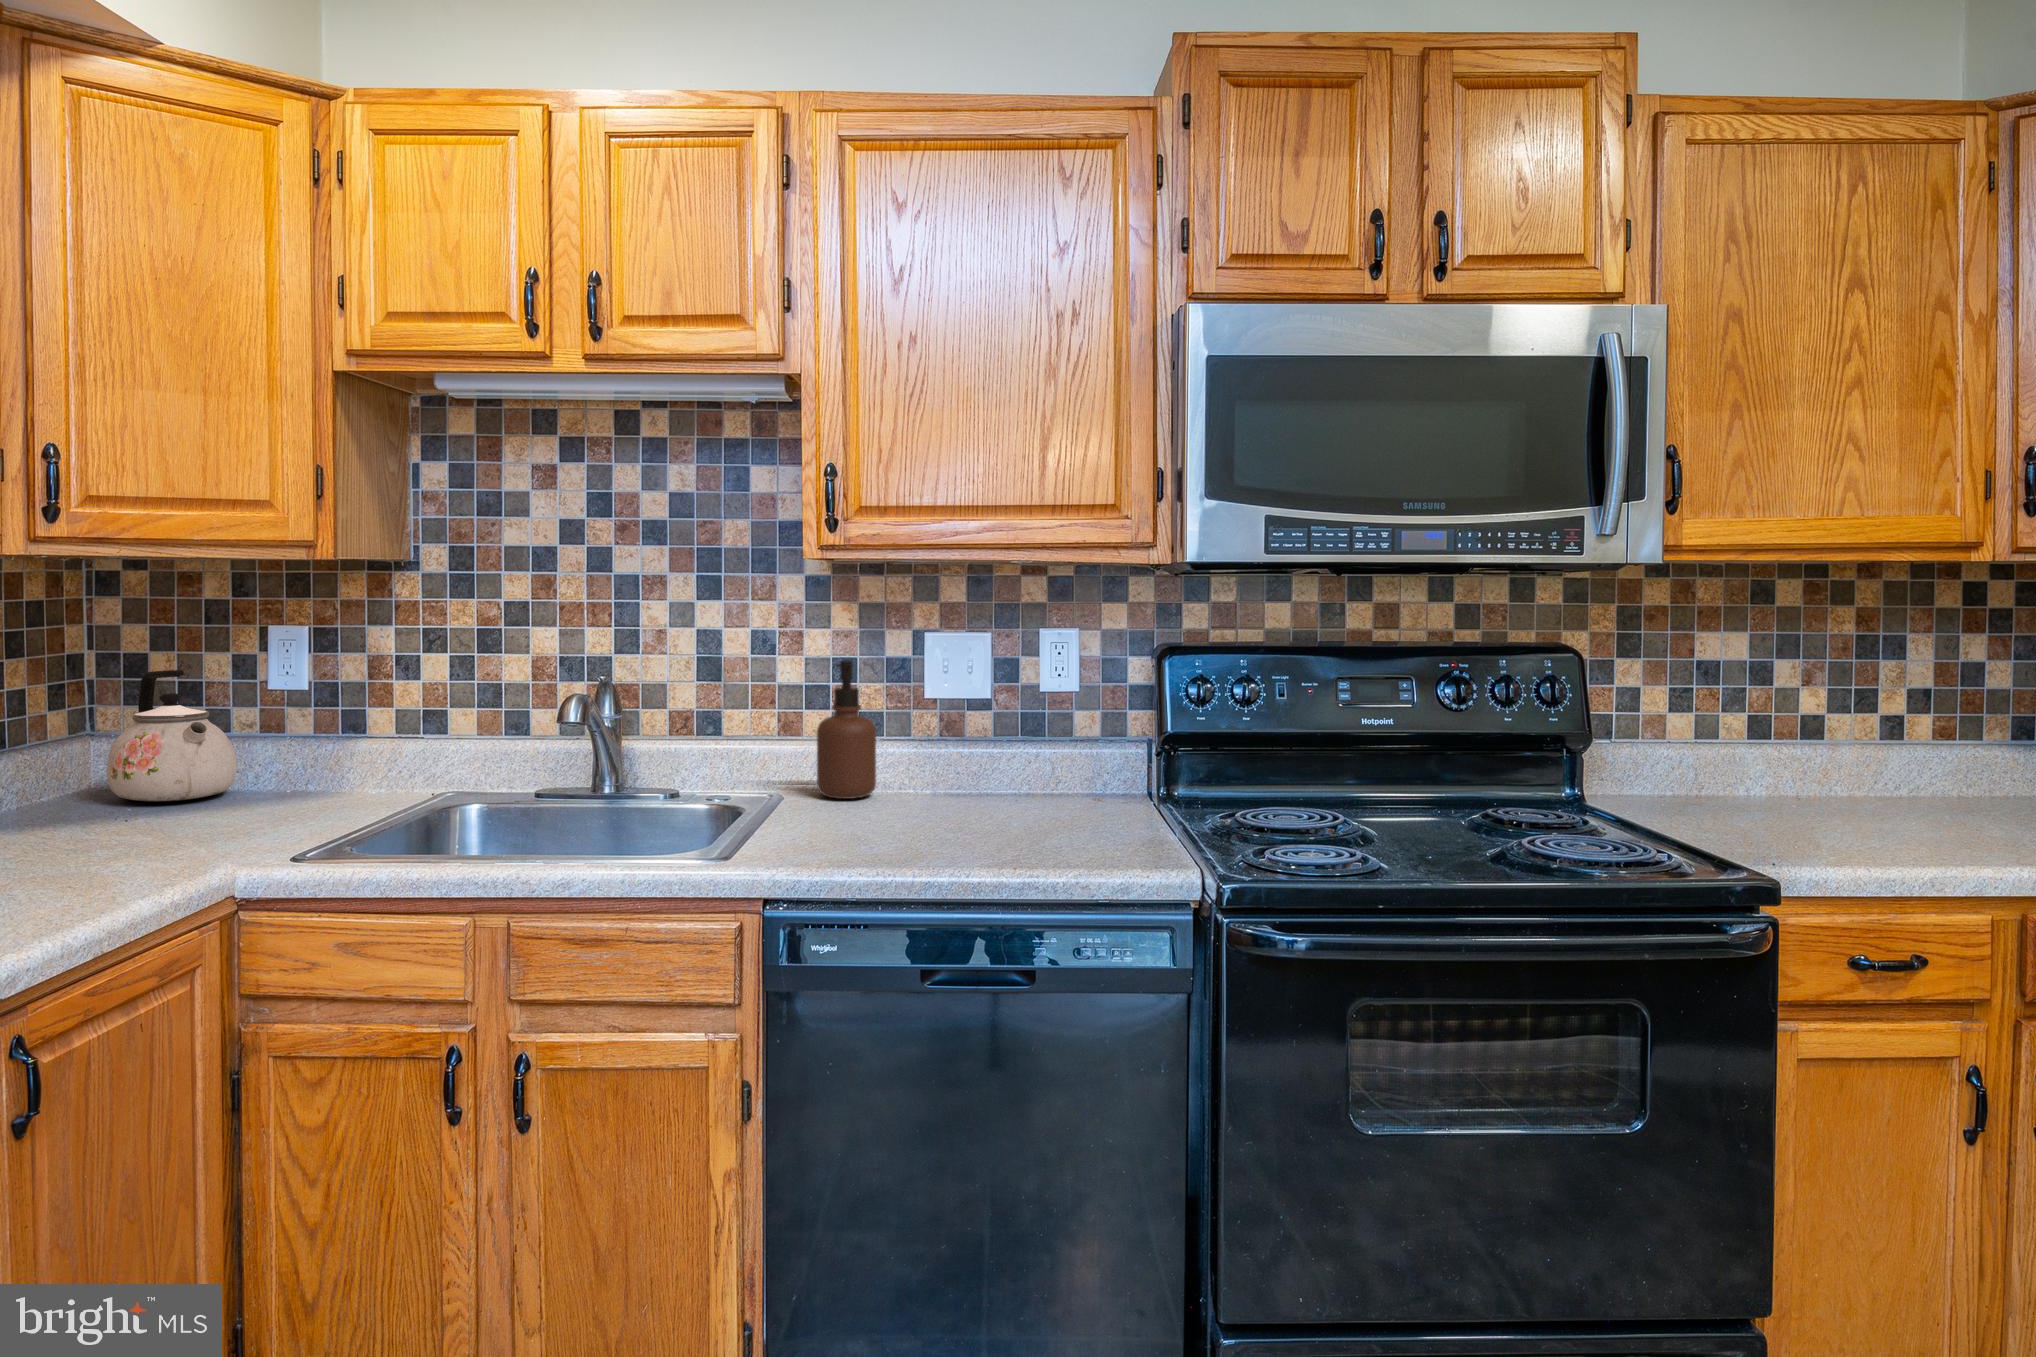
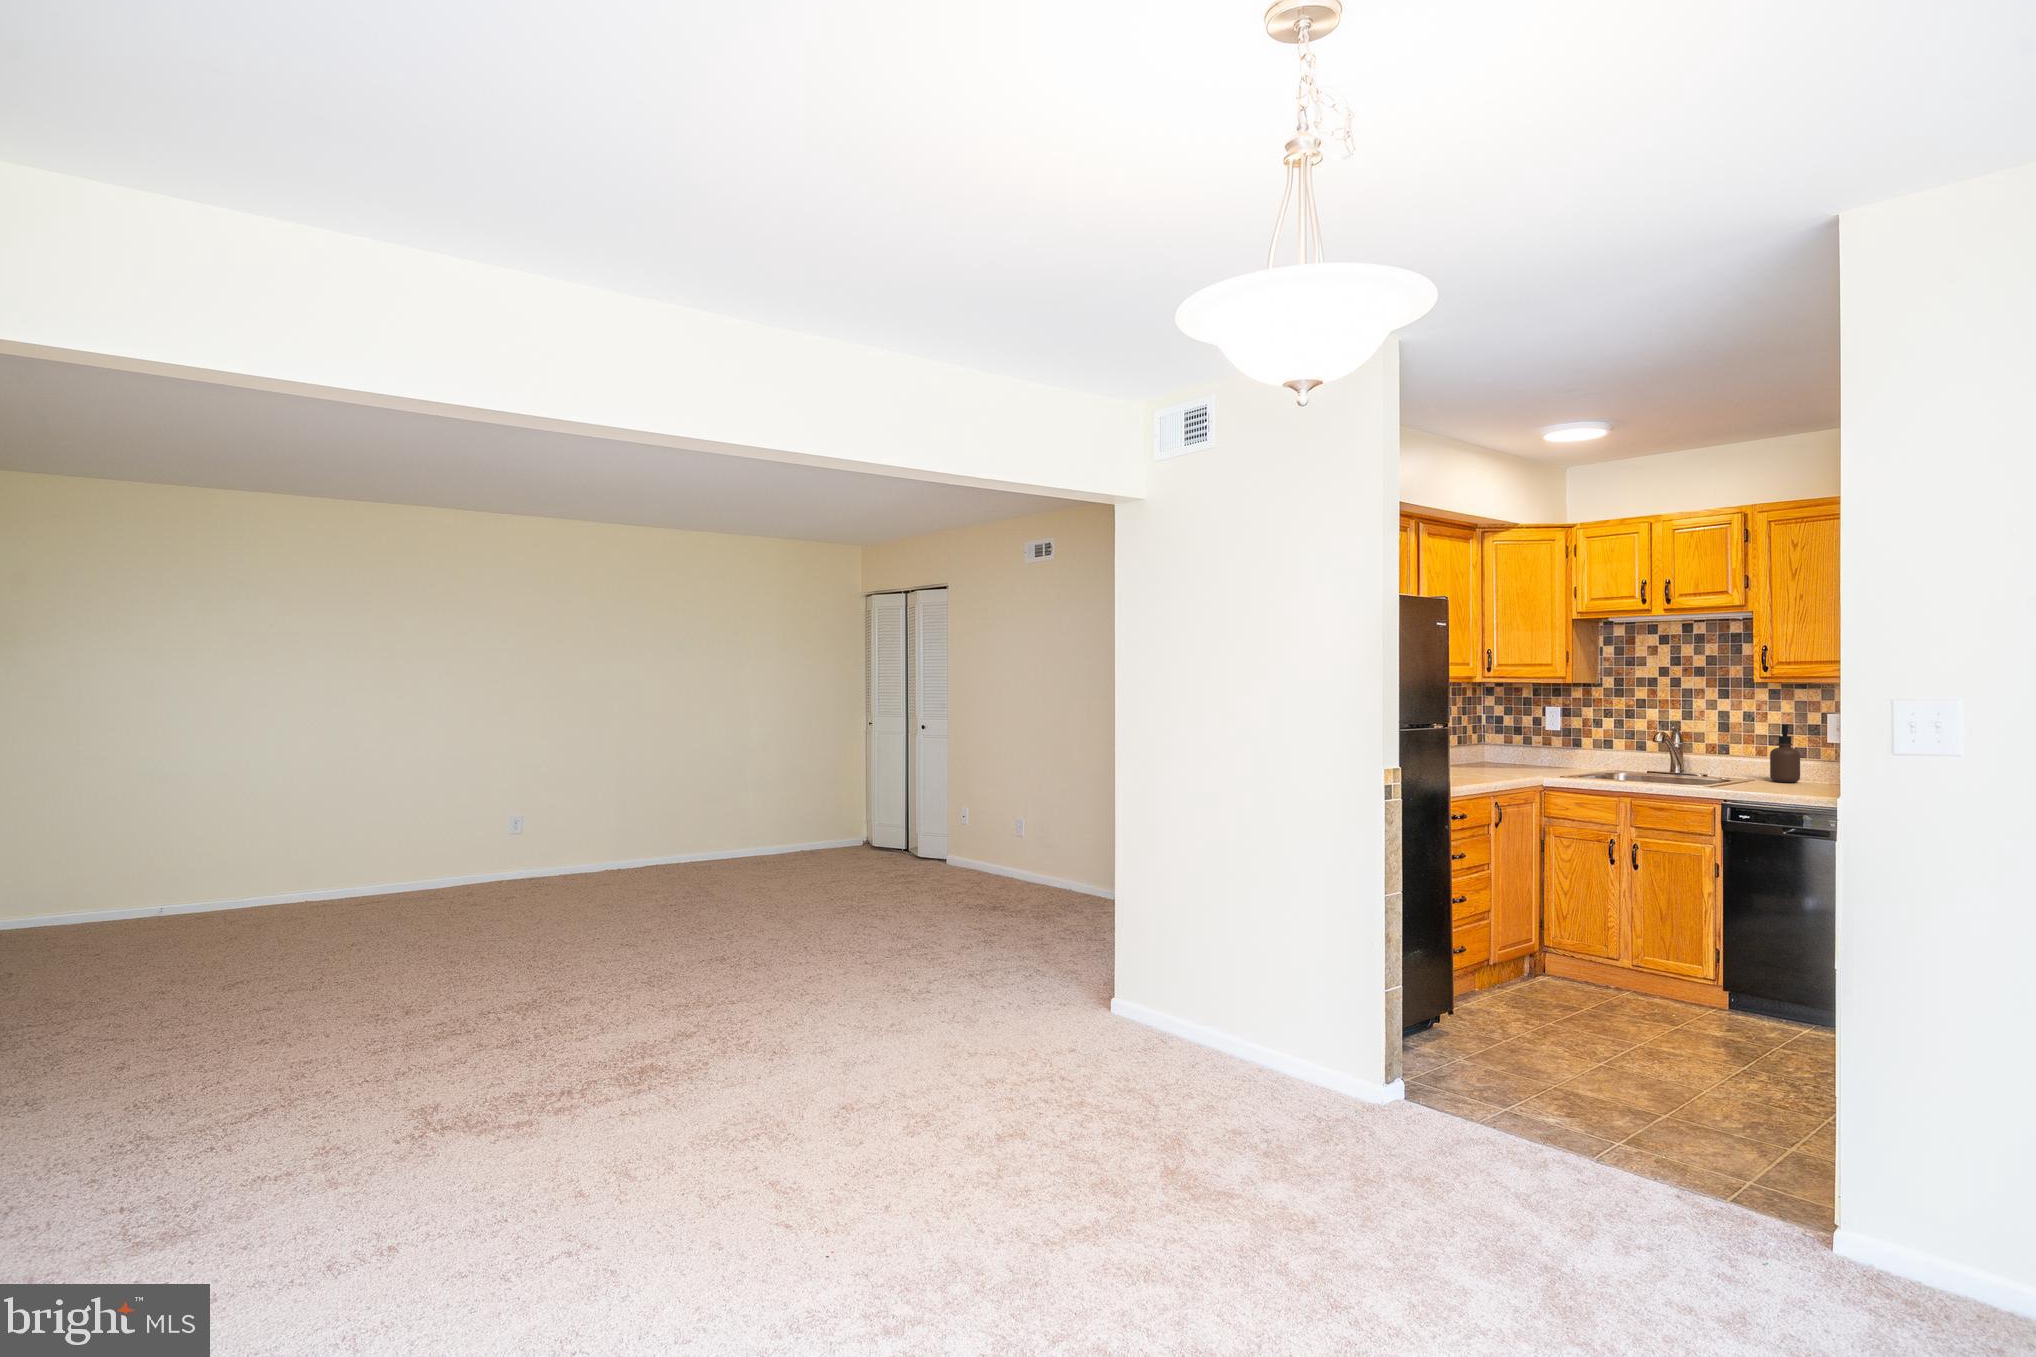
kettle: present [107,670,237,802] -> none [1495,721,1535,765]

